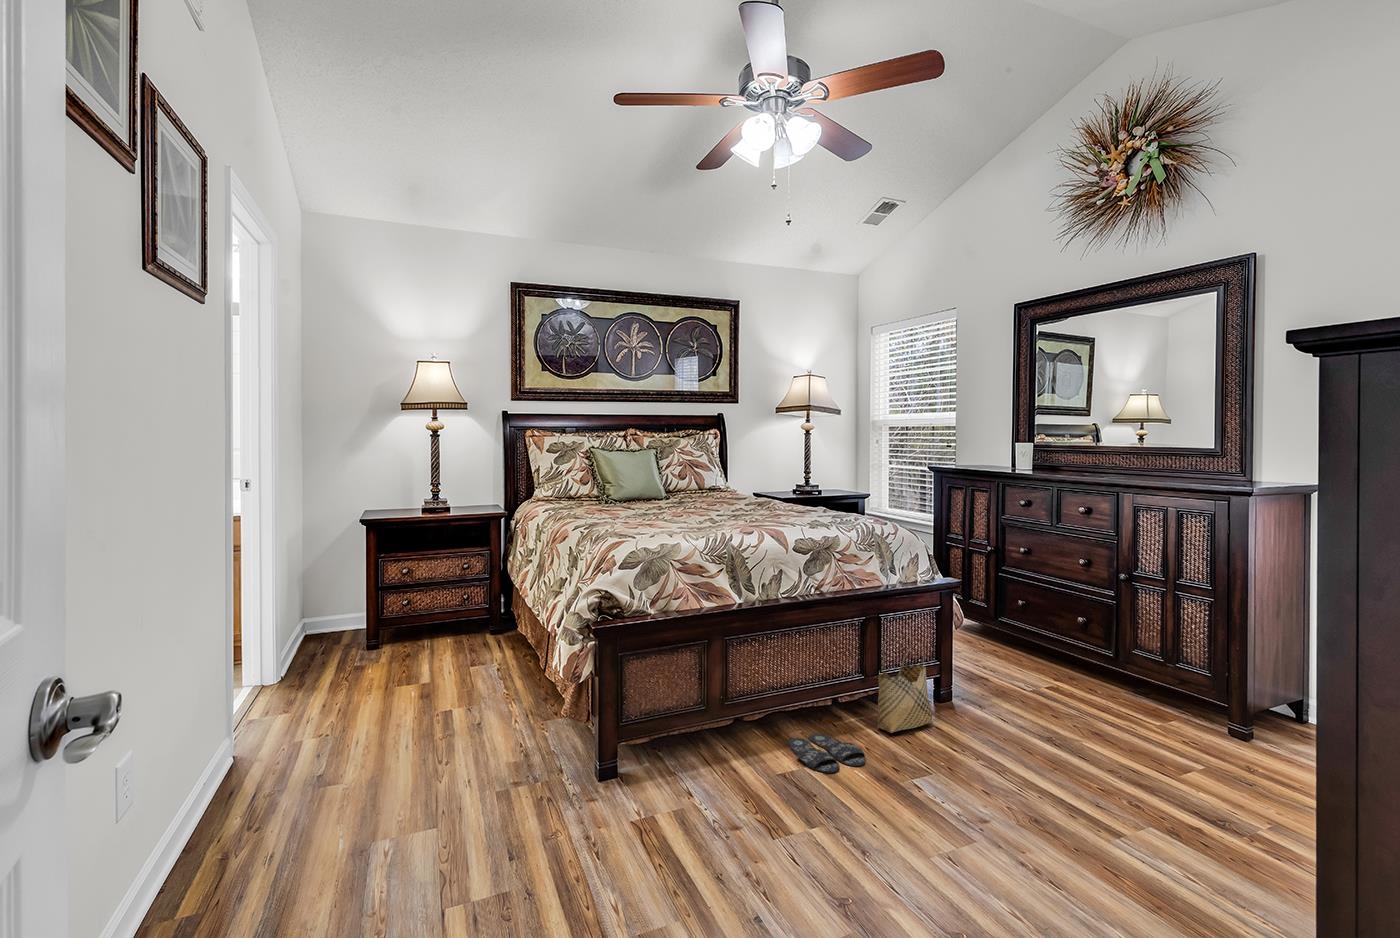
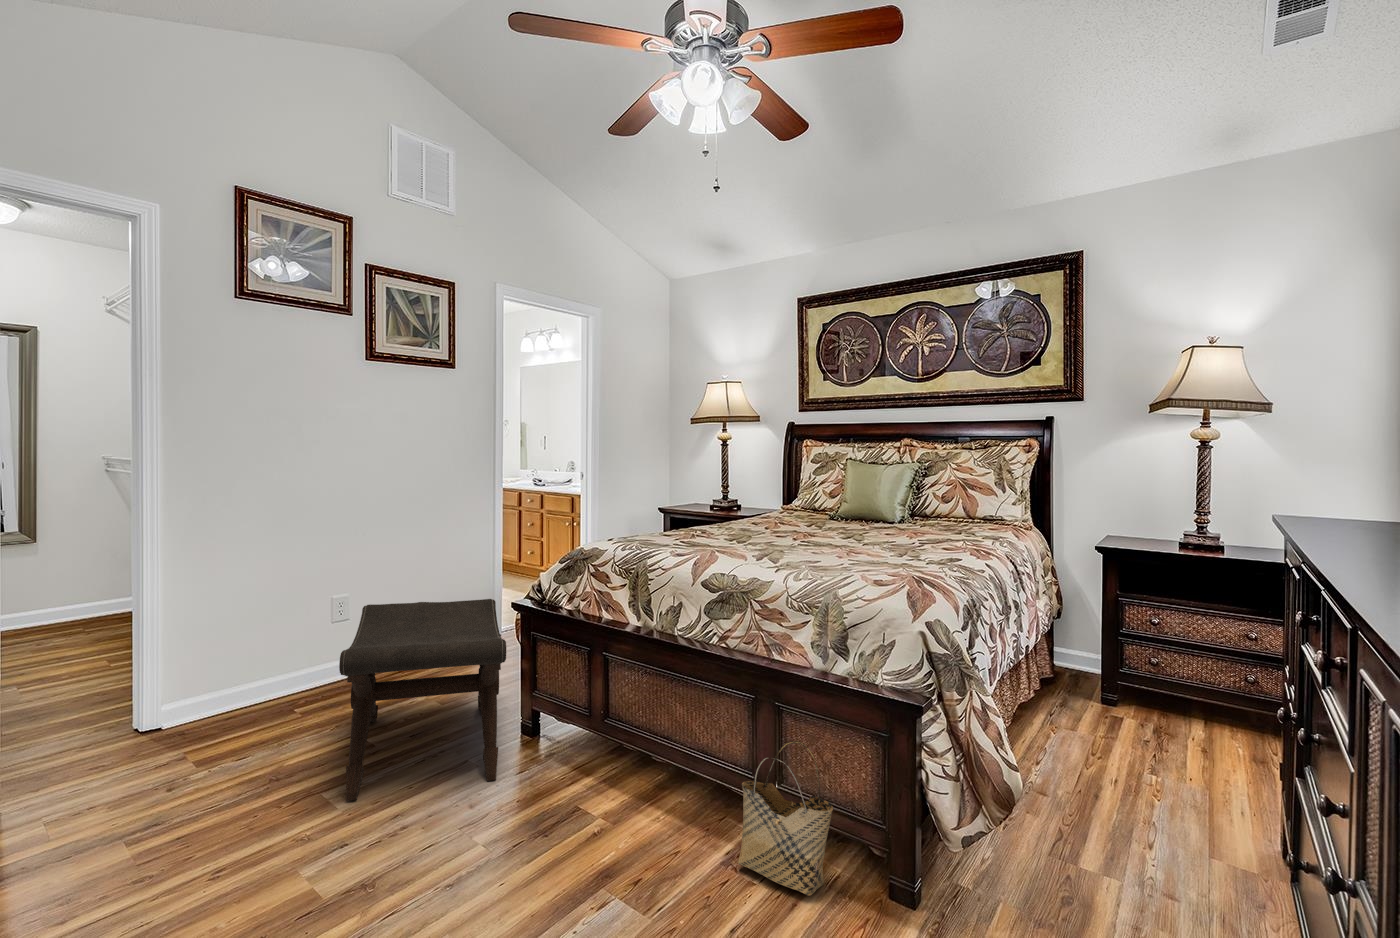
footstool: none [416,647,695,905] -> present [339,599,506,801]
slippers: present [787,733,866,773] -> none [604,799,699,859]

